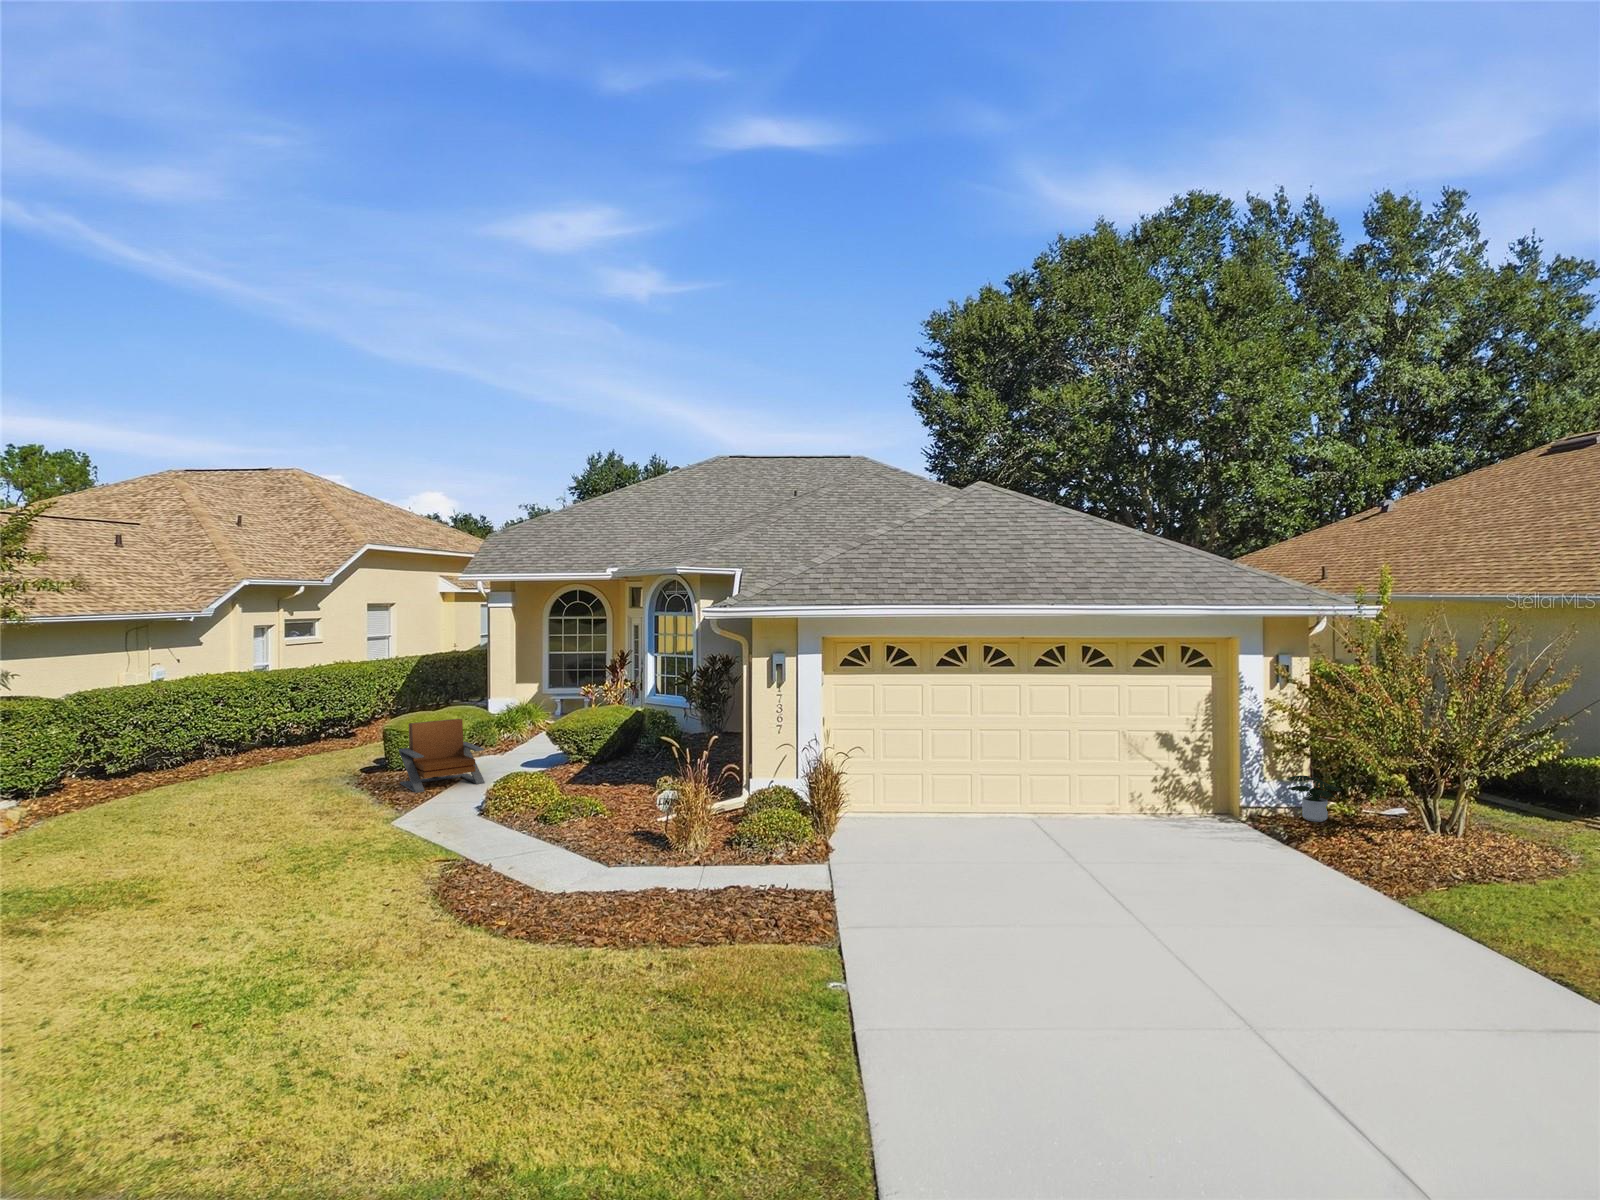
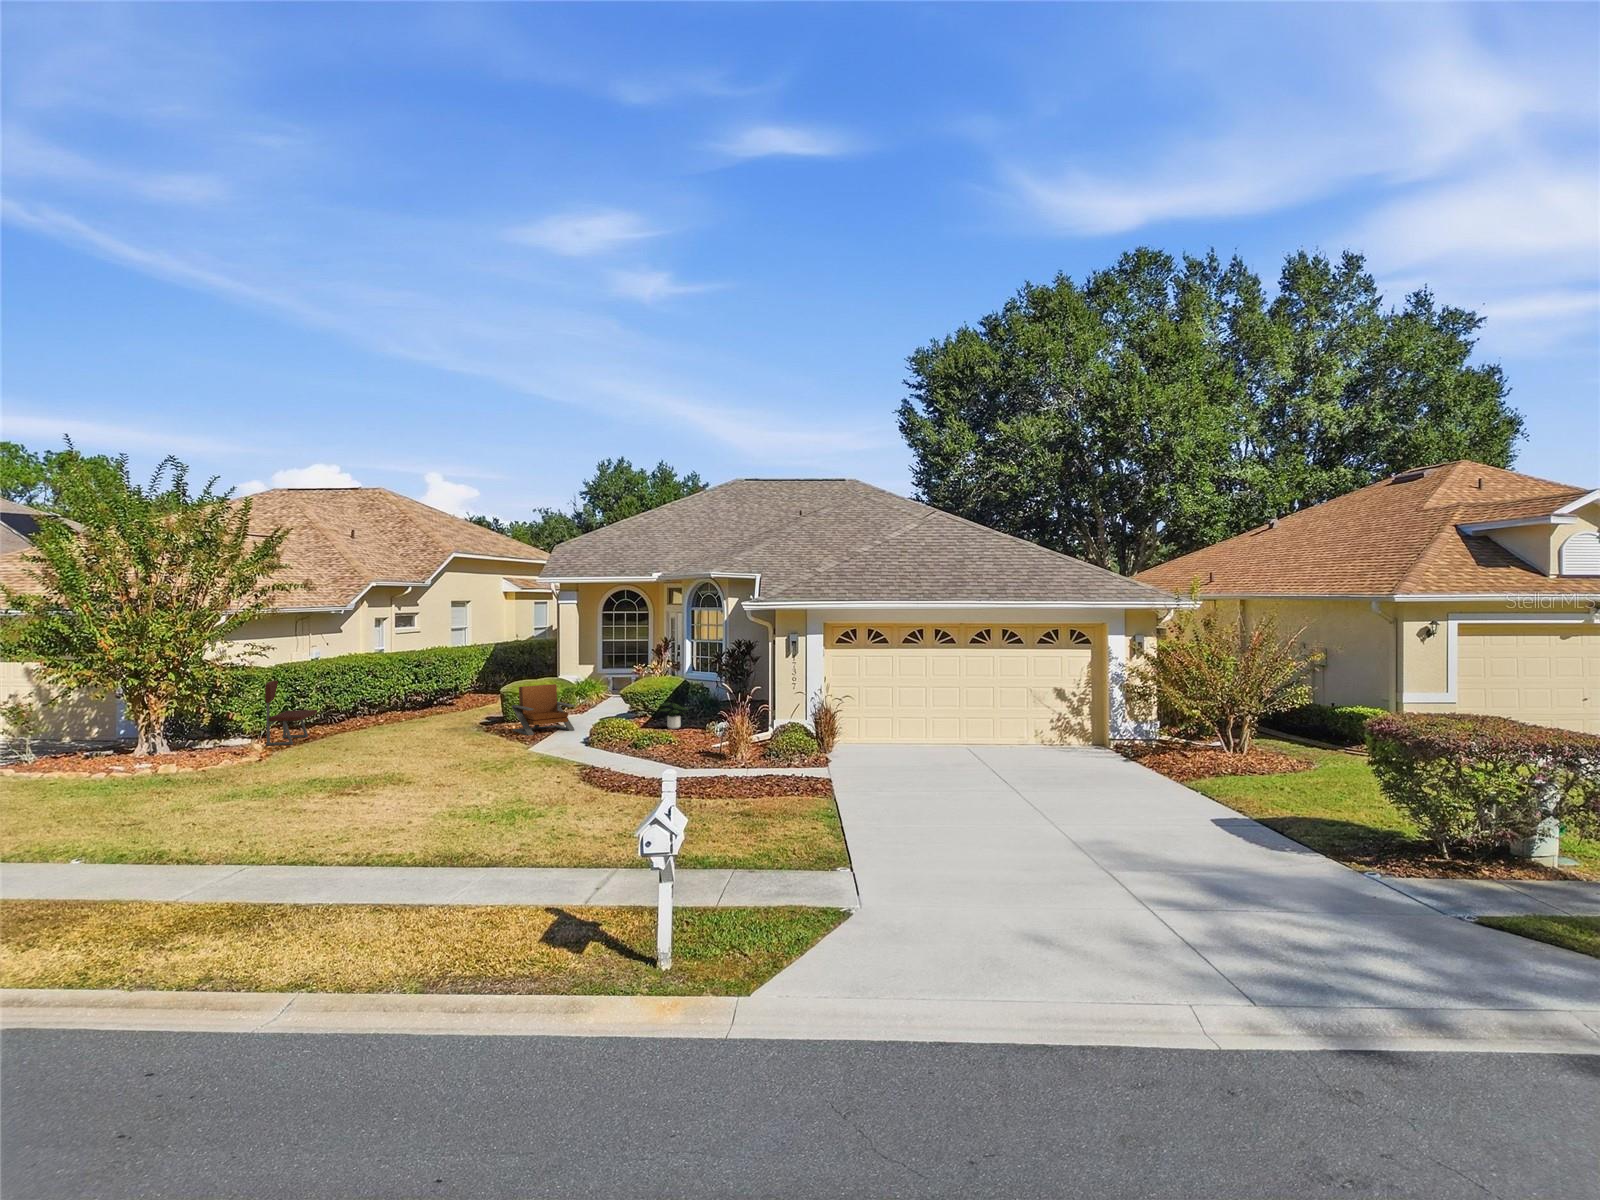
bench: none [34,716,125,813] -> present [265,681,317,745]
potted plant: present [1287,775,1342,822] -> present [660,703,689,729]

